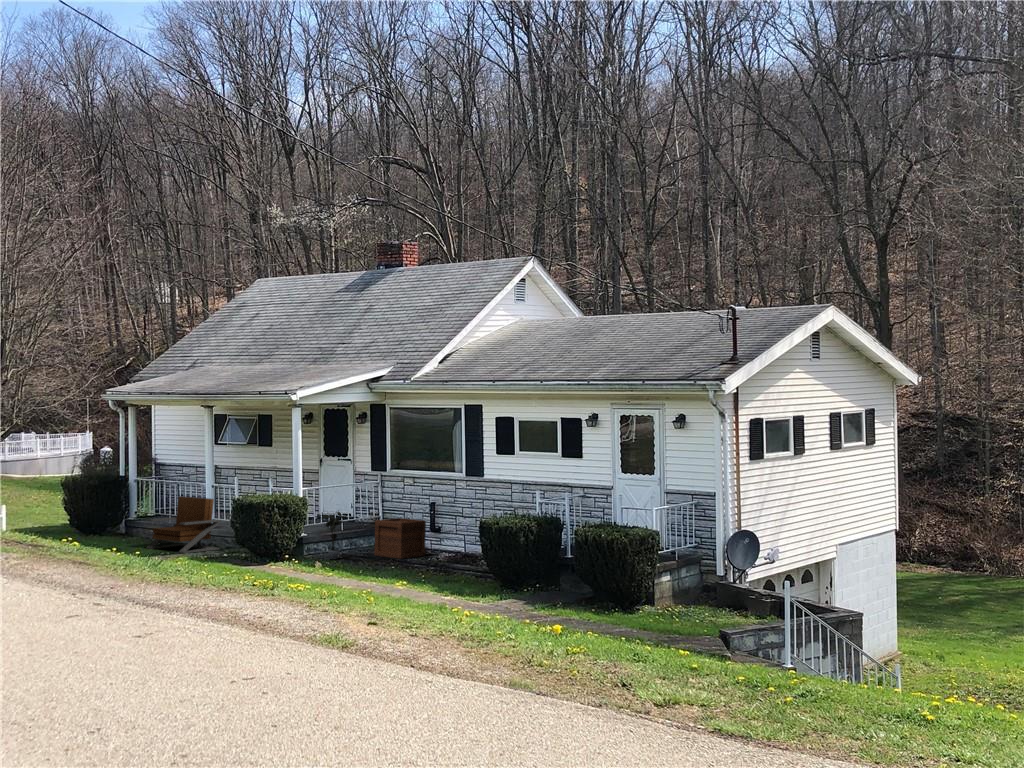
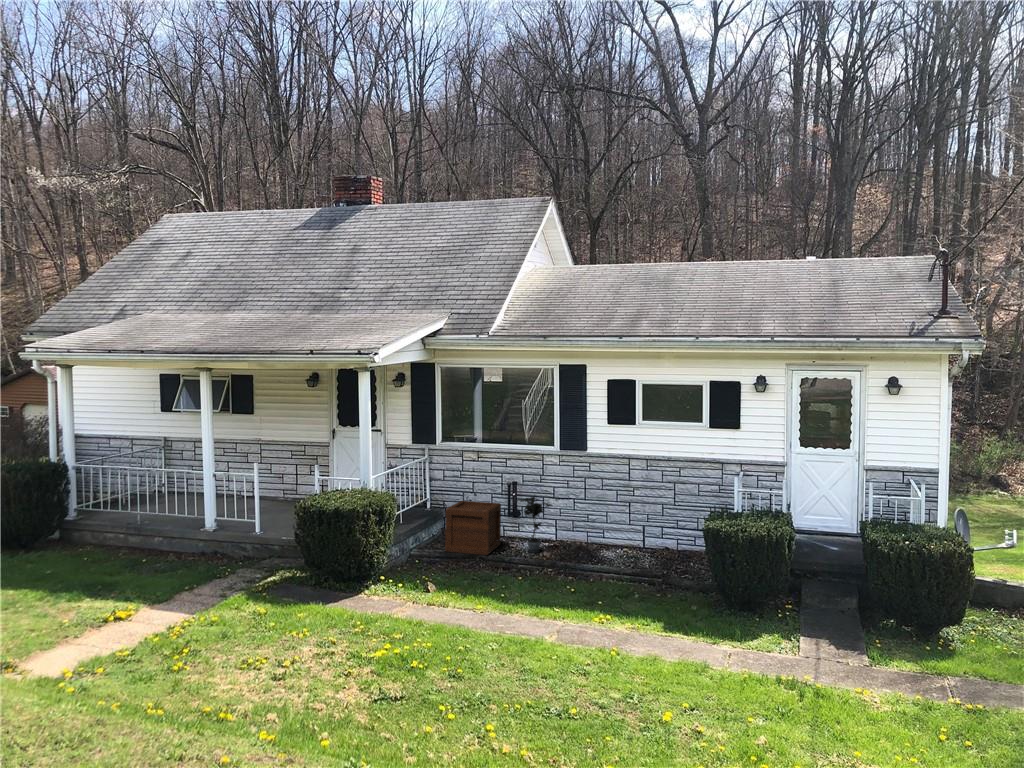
lounge chair: present [147,496,221,553] -> none [122,490,233,578]
potted plant: present [322,512,346,559] -> present [517,497,551,553]

